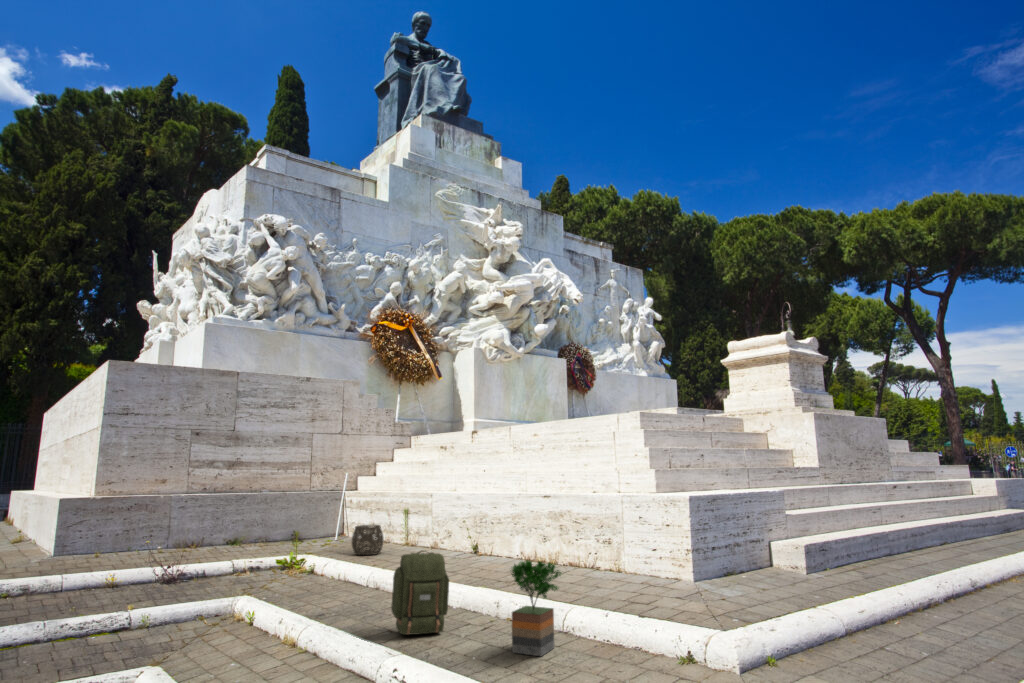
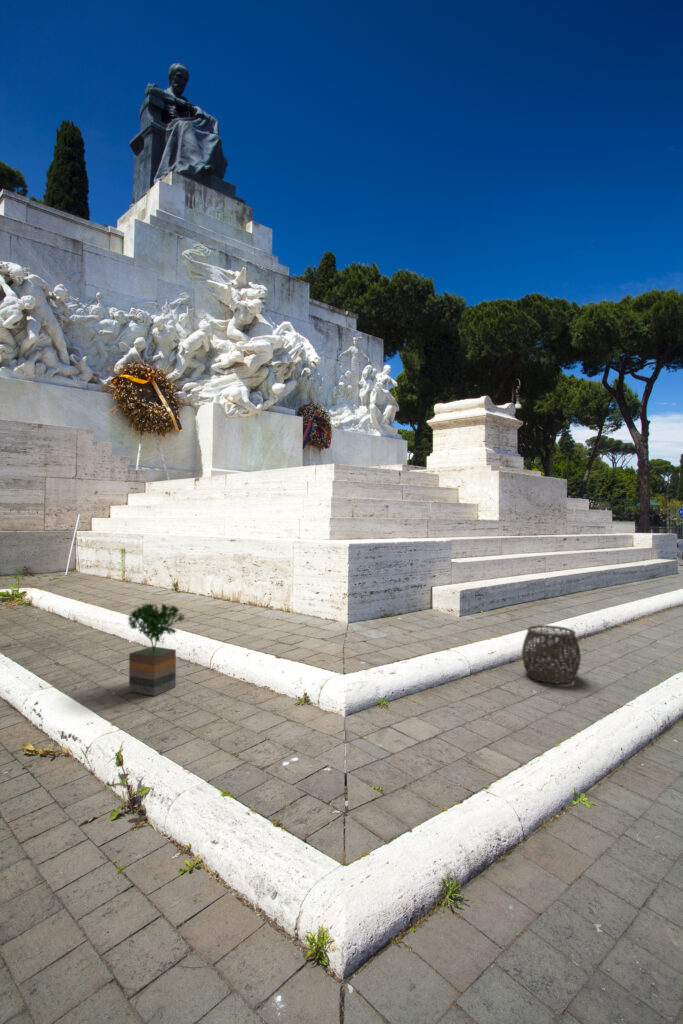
woven basket: present [352,525,384,555] -> present [522,625,581,683]
backpack: present [391,551,449,635] -> none [25,591,87,672]

